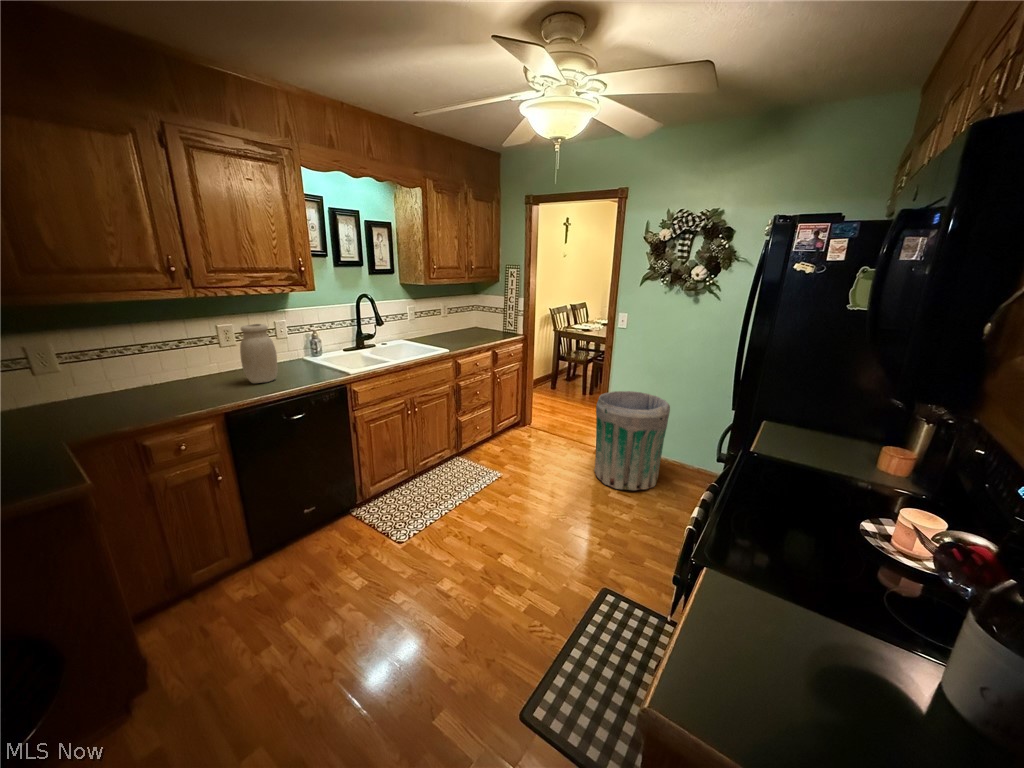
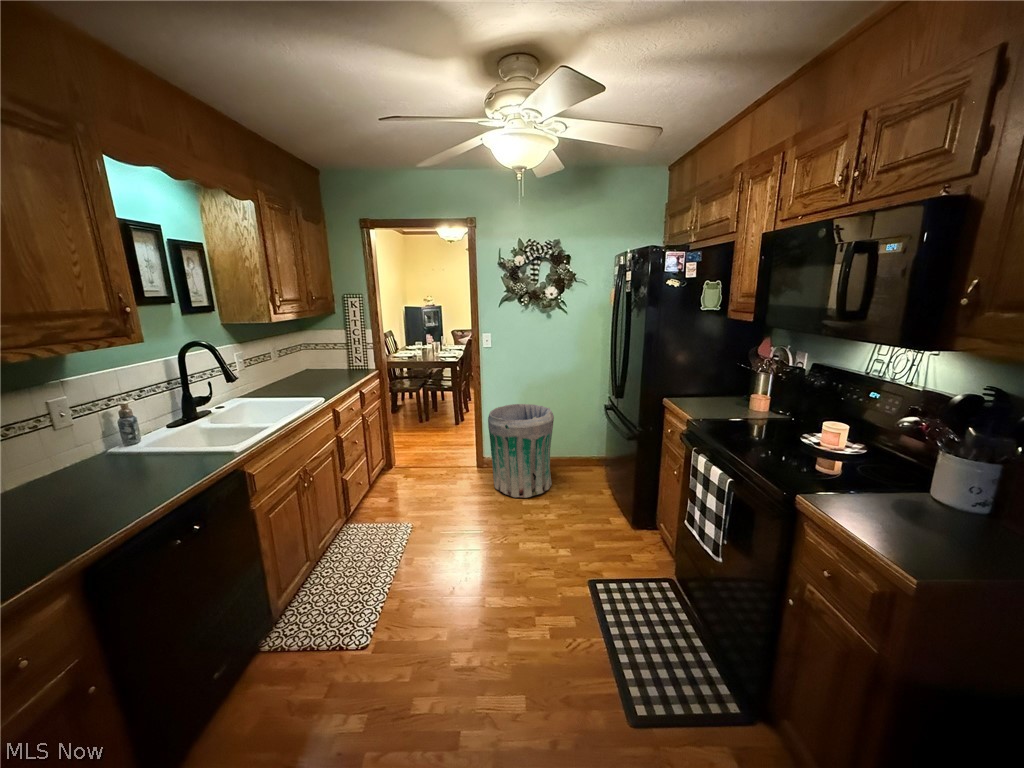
jar: present [240,324,278,383] -> none [45,404,121,507]

